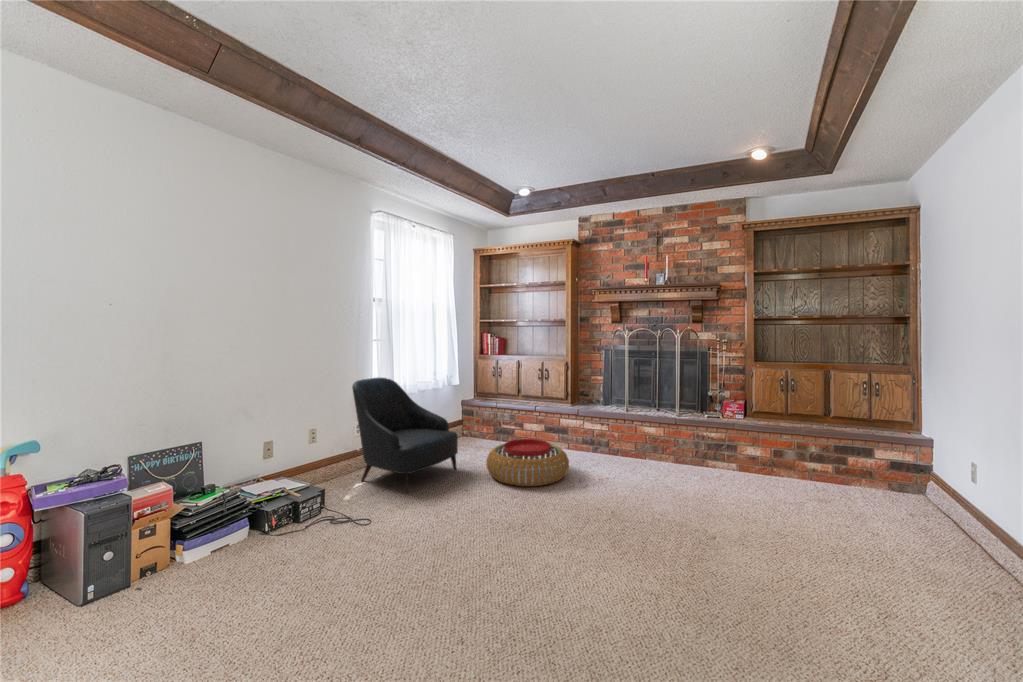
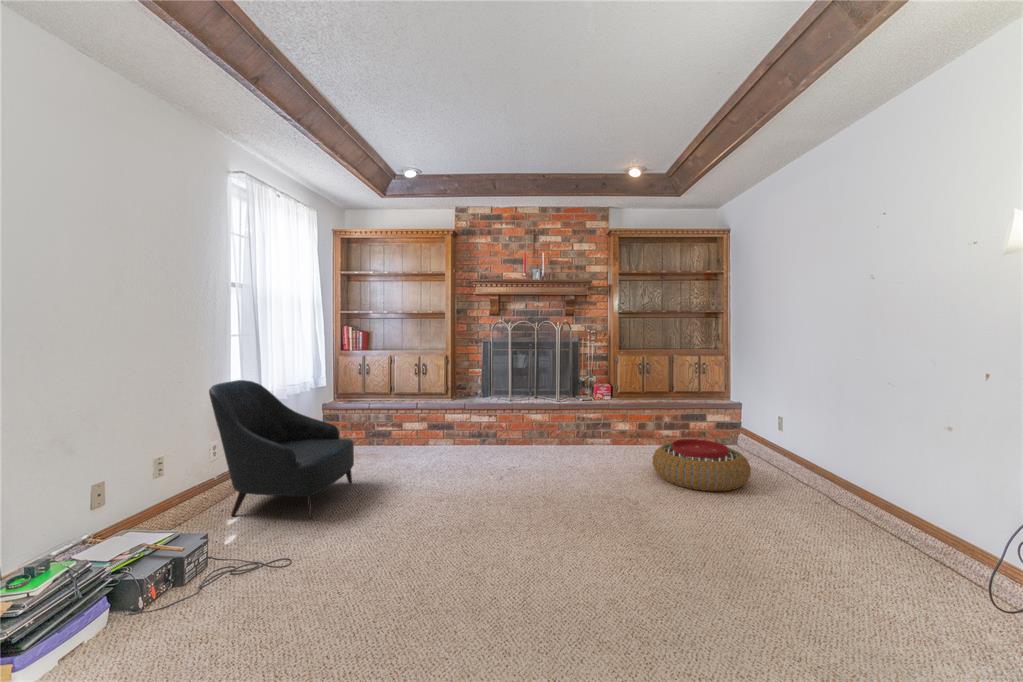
pouf: present [486,439,569,487] -> present [652,439,751,491]

